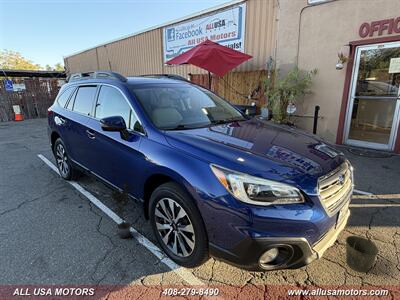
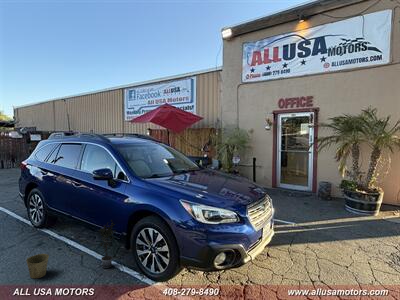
bucket: present [346,236,379,272] -> present [26,254,49,278]

